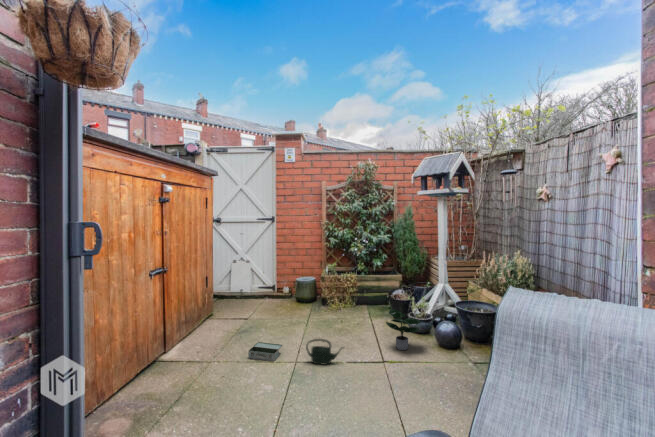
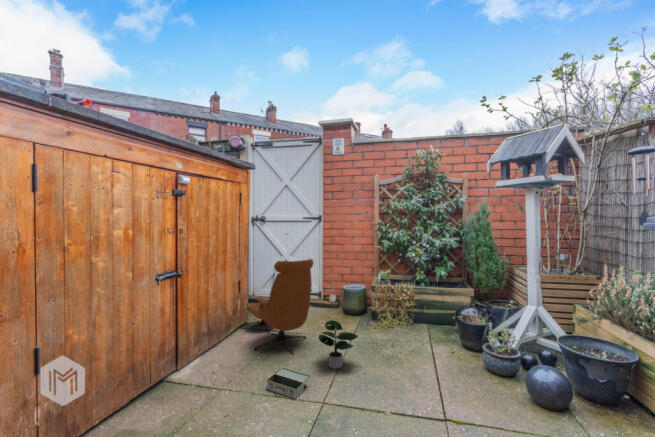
lounge chair: none [212,254,278,335] -> present [246,259,313,355]
potted plant: present [386,309,420,350] -> present [318,320,358,369]
watering can: present [306,339,339,365] -> none [336,377,389,416]

